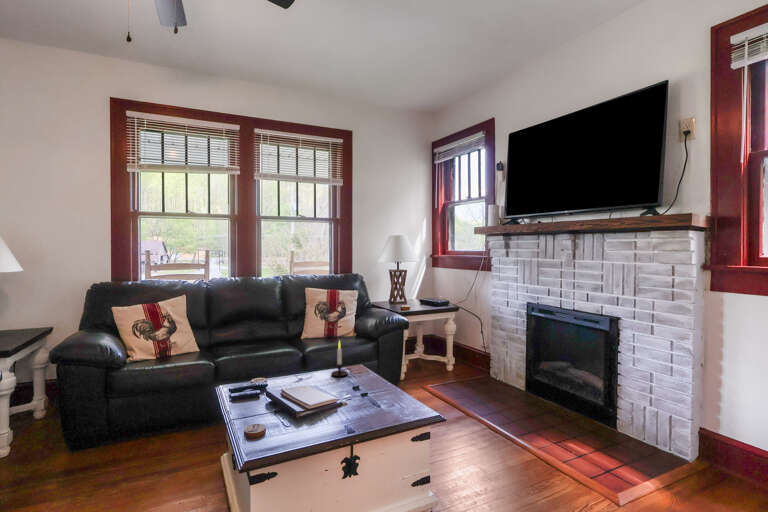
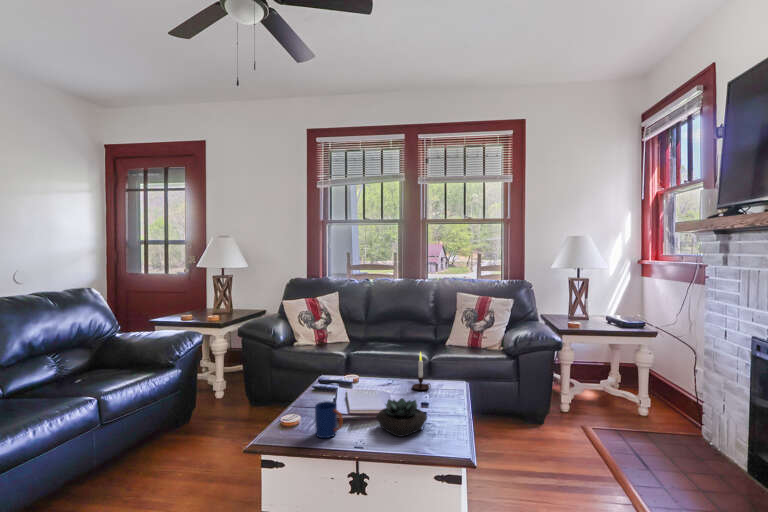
succulent plant: none [348,379,392,413] -> present [376,398,427,437]
mug: none [302,396,334,434] -> present [315,401,342,438]

